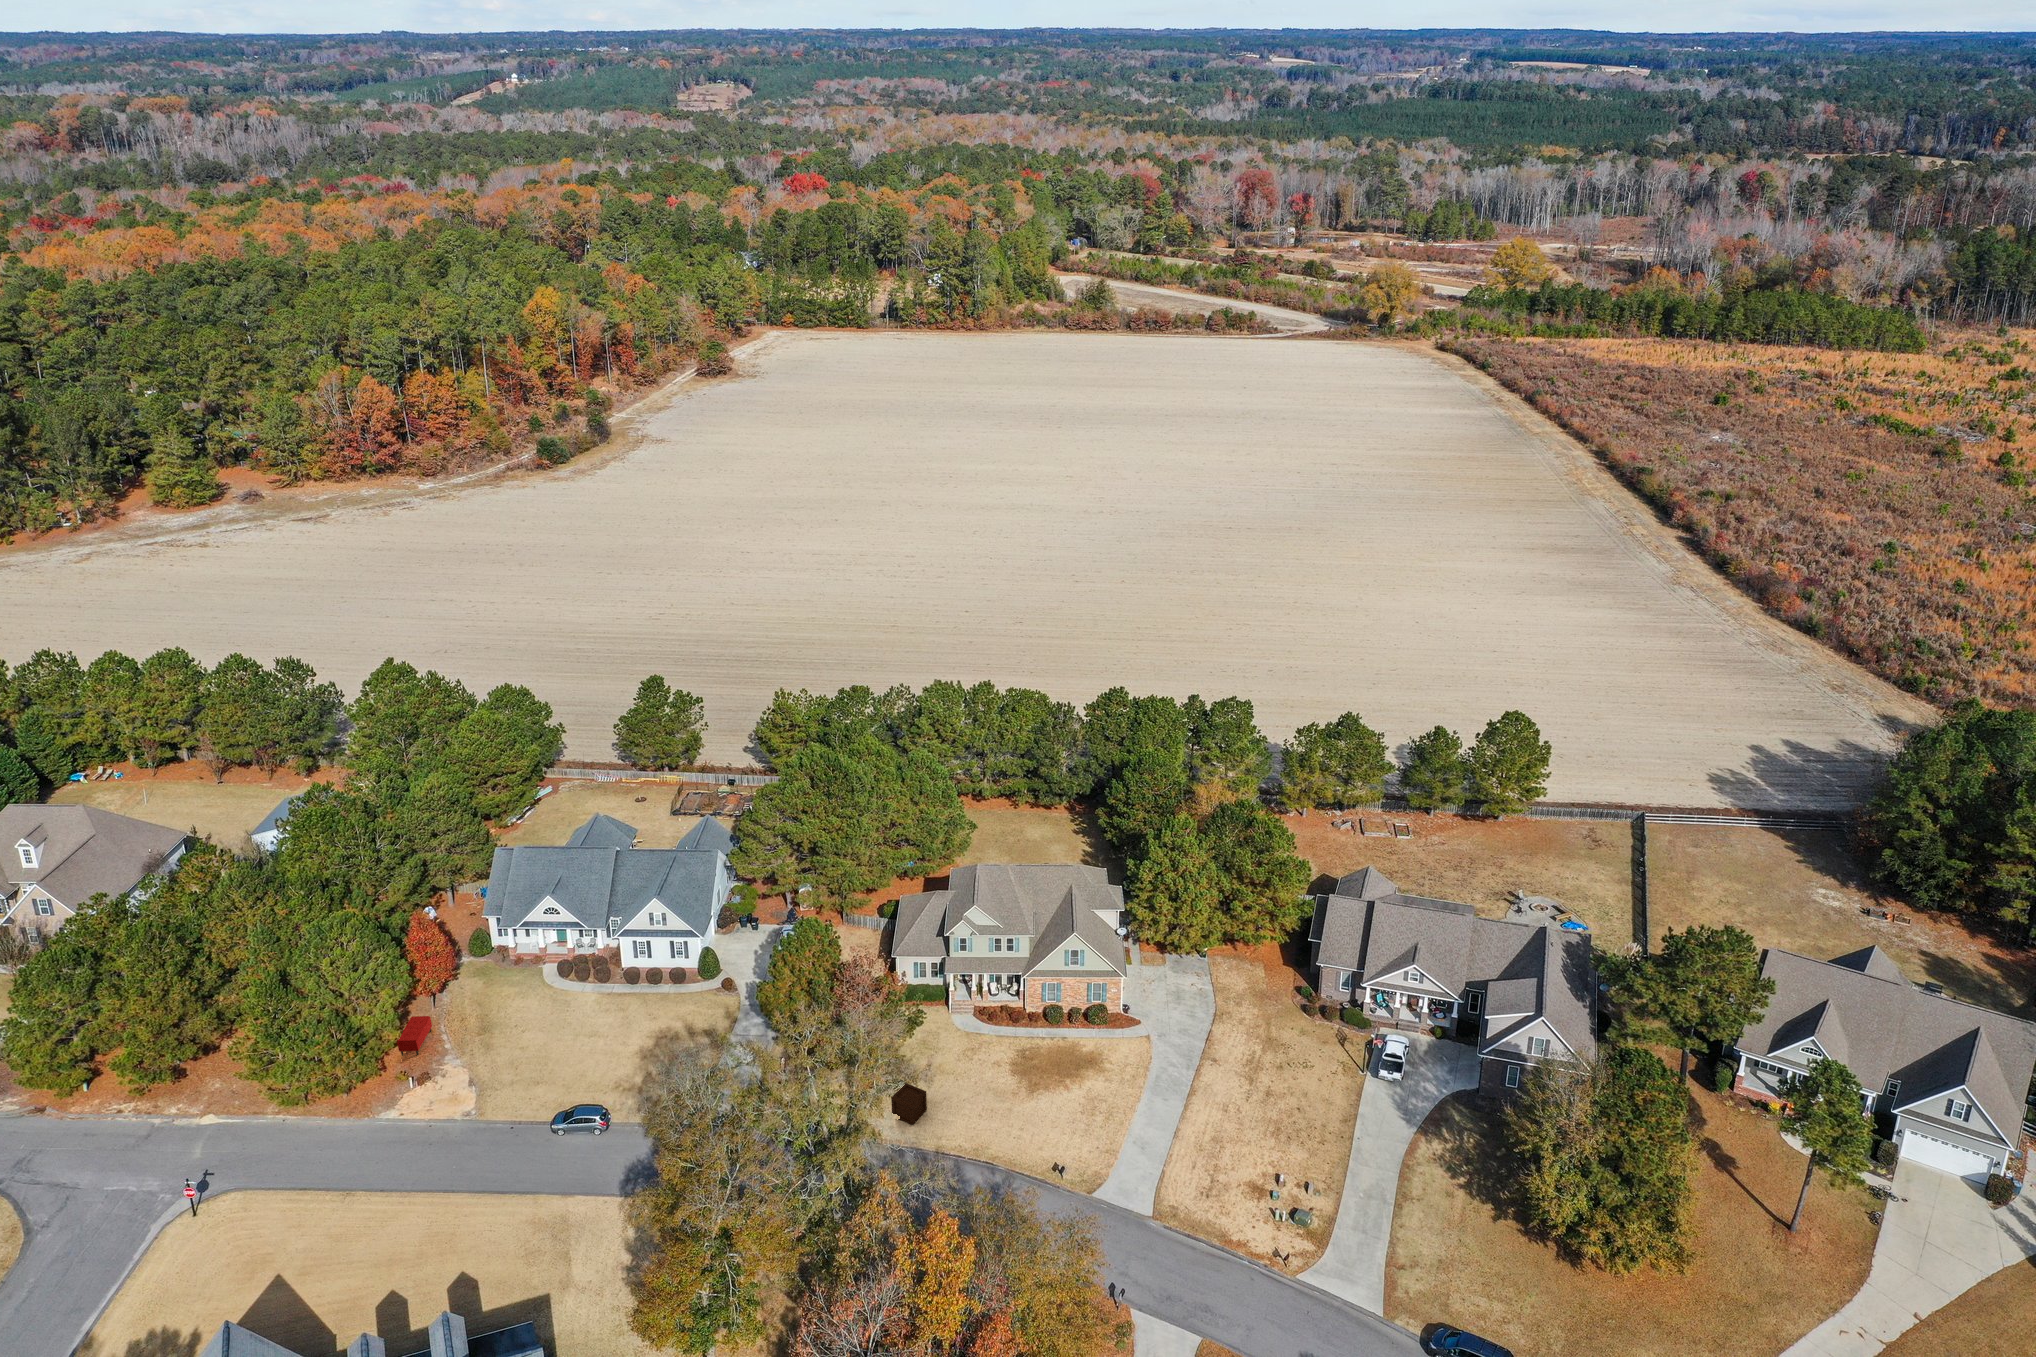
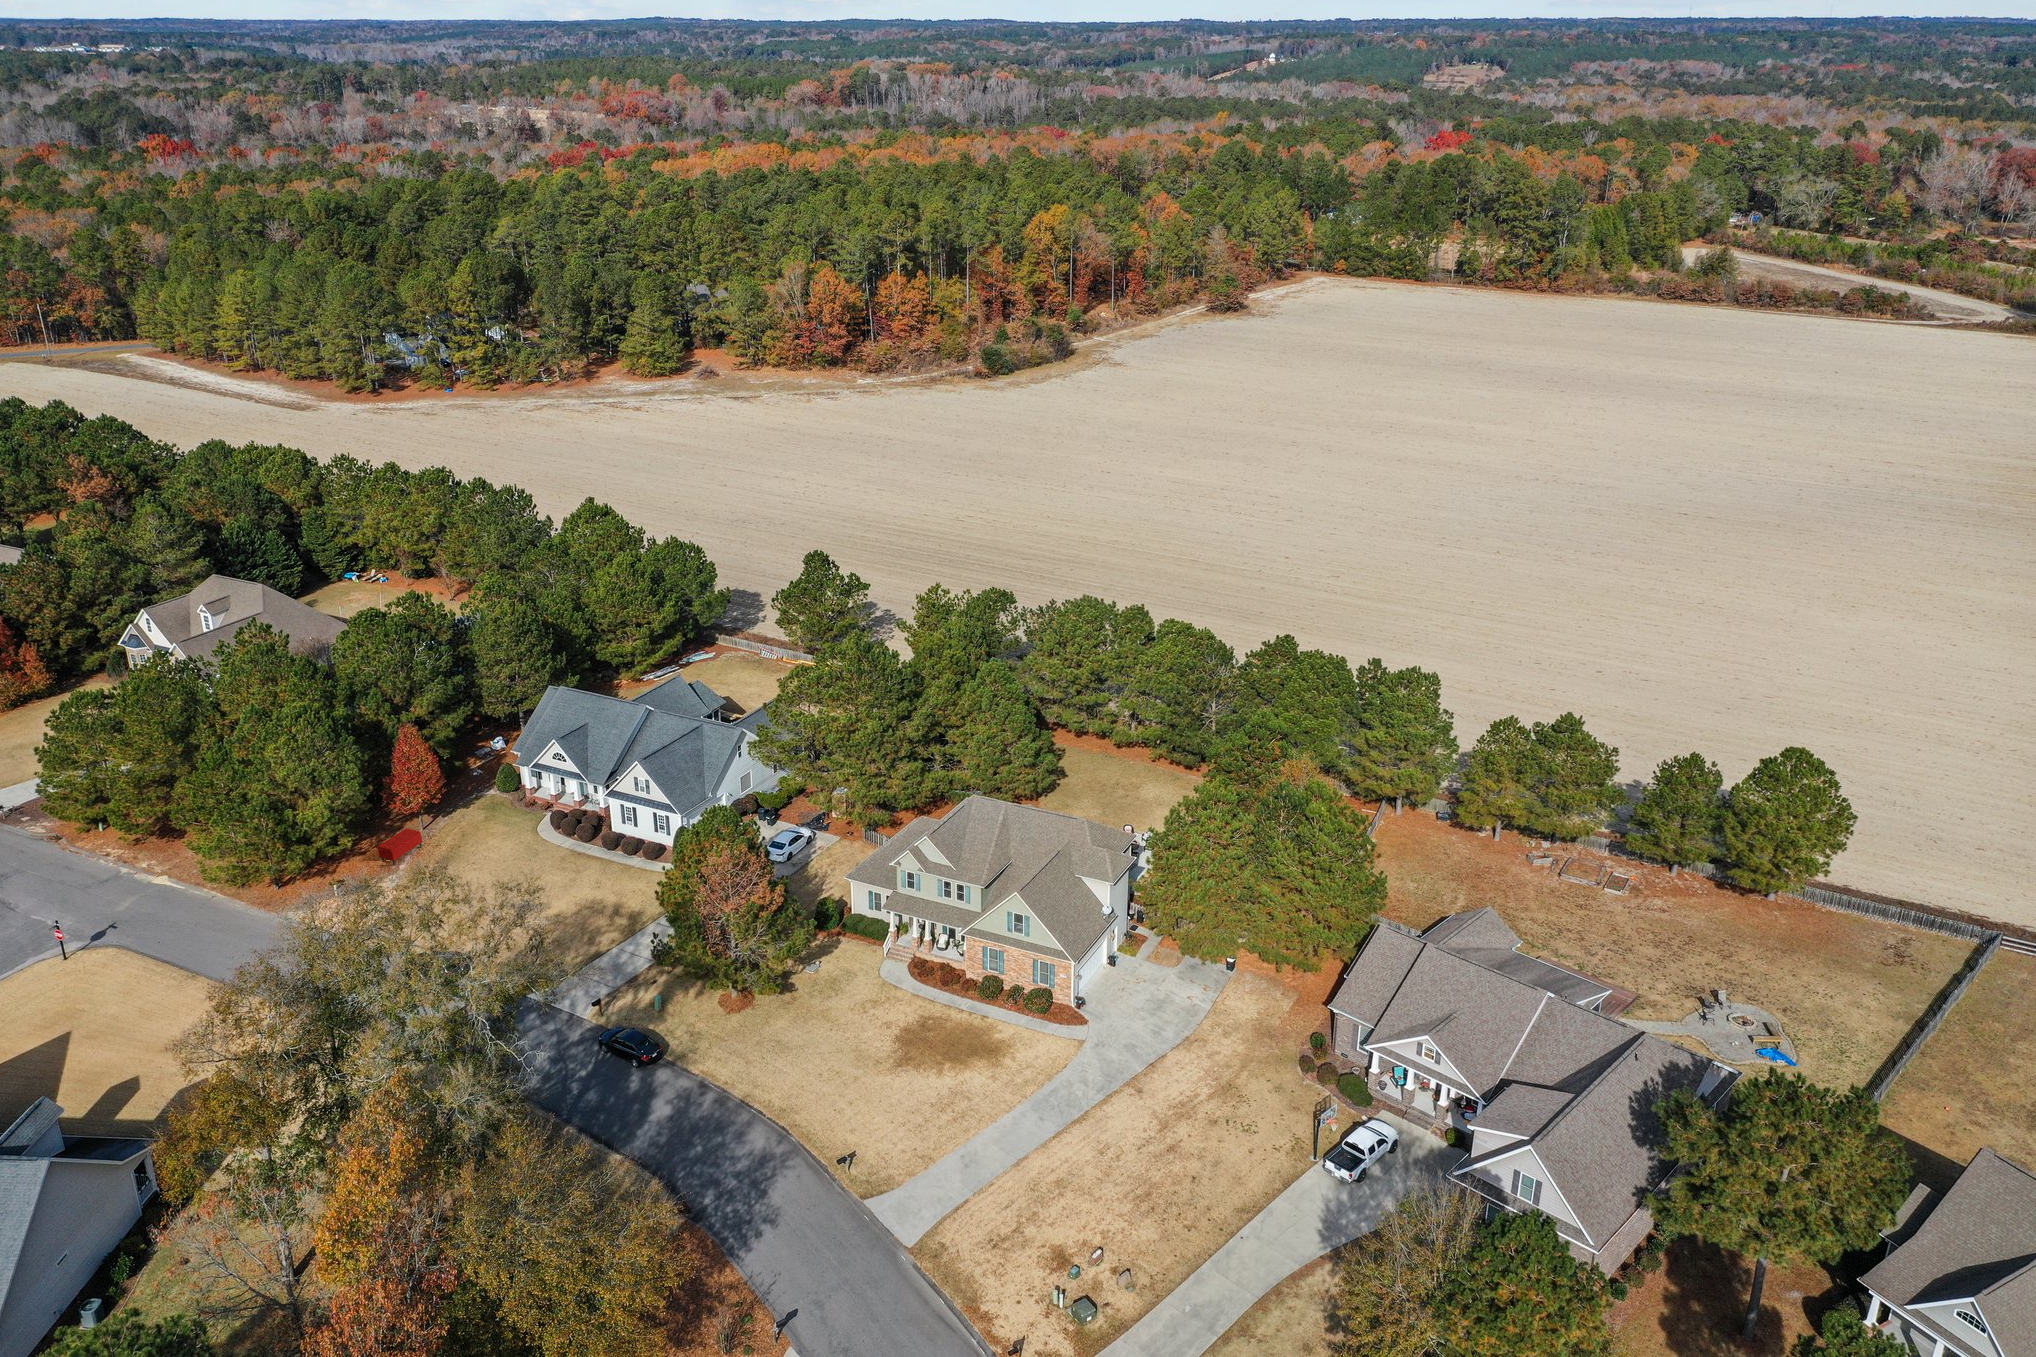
wooden crate: present [891,1083,927,1125] -> none [735,1012,777,1060]

